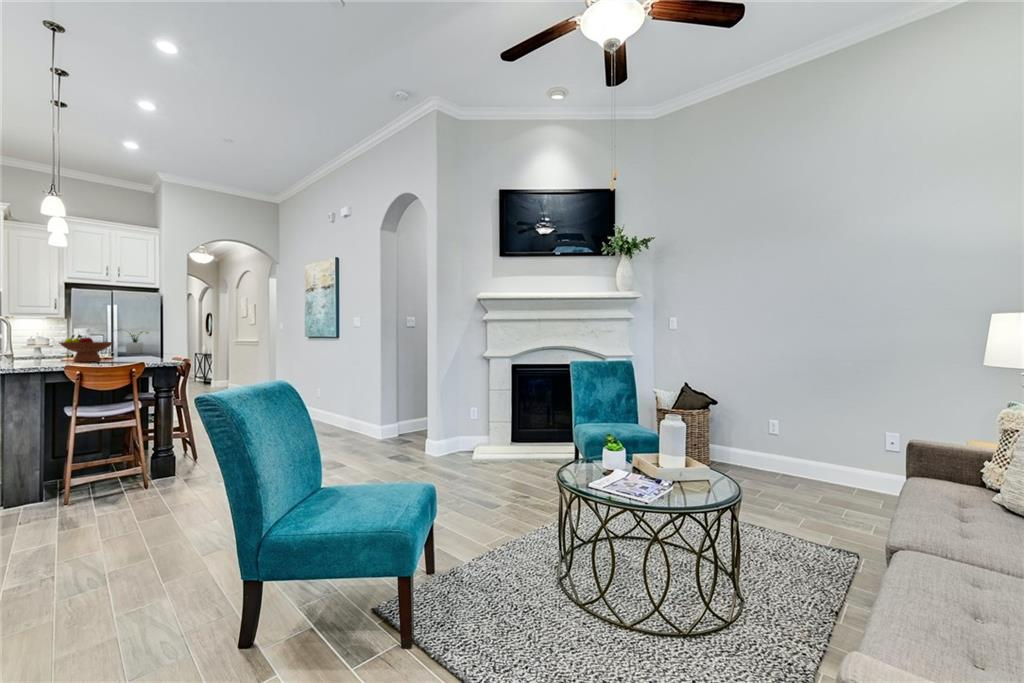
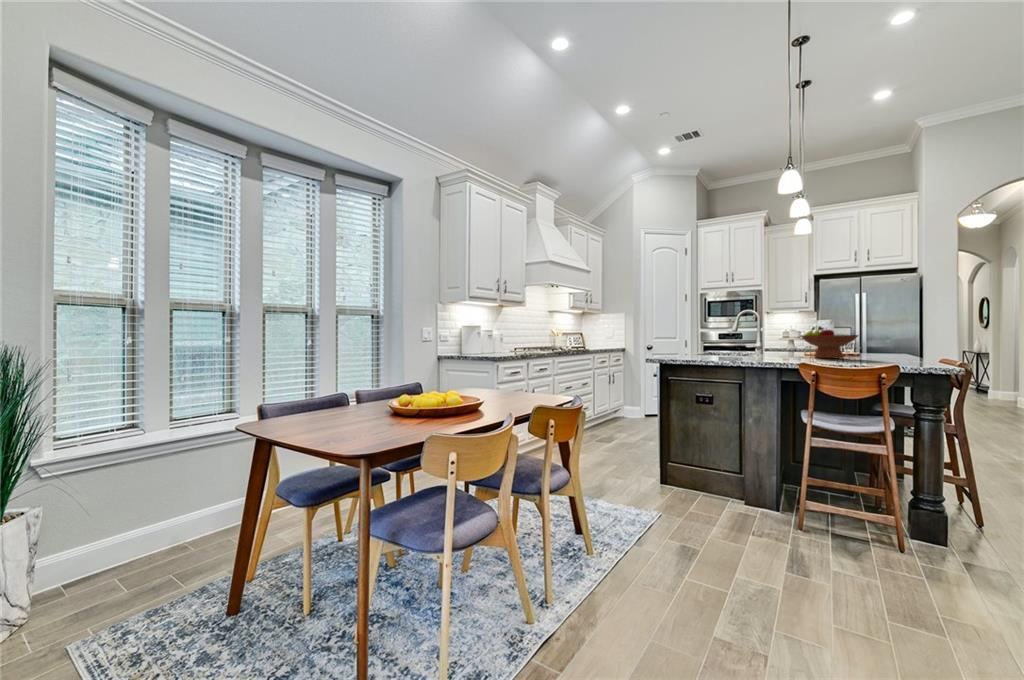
potted plant: present [126,331,148,354] -> none [860,321,904,349]

